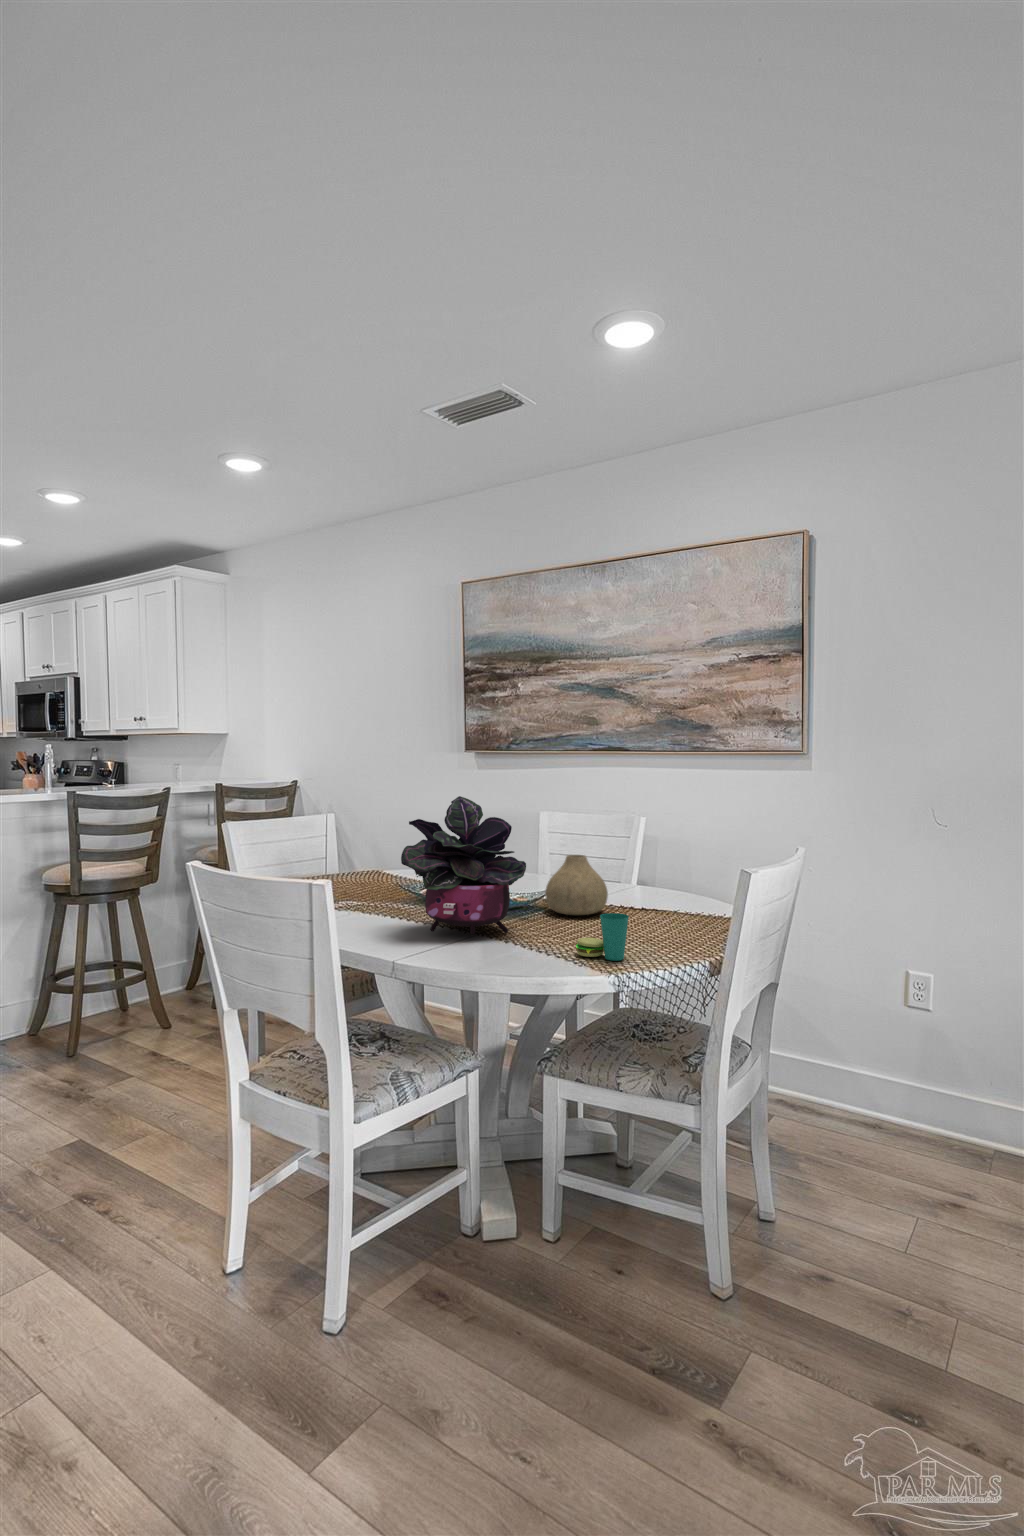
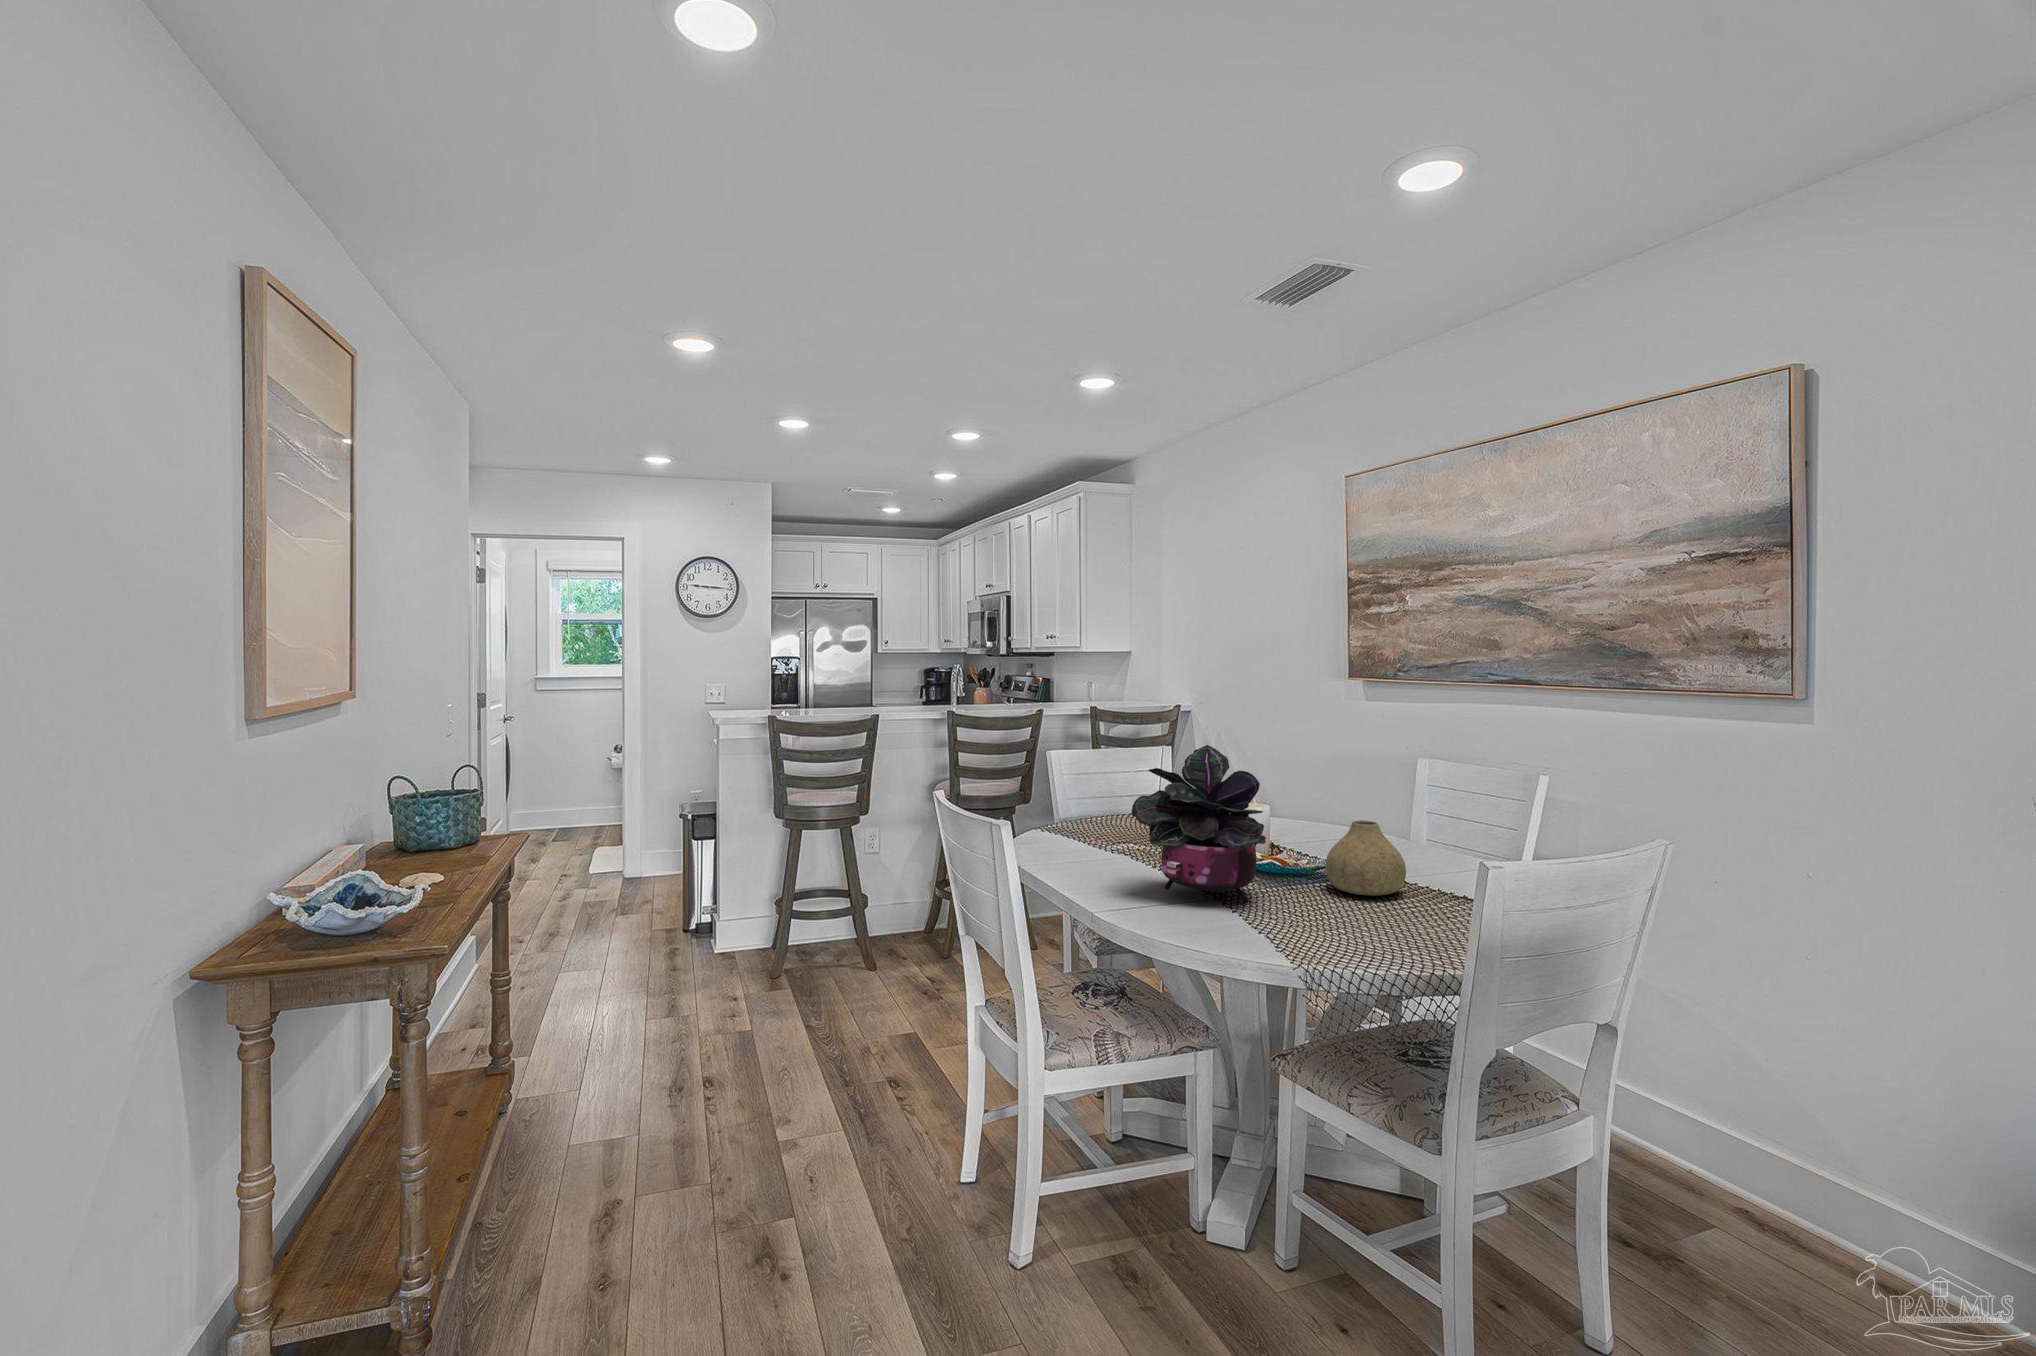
cup: present [576,913,629,961] -> none [1288,897,1346,955]

